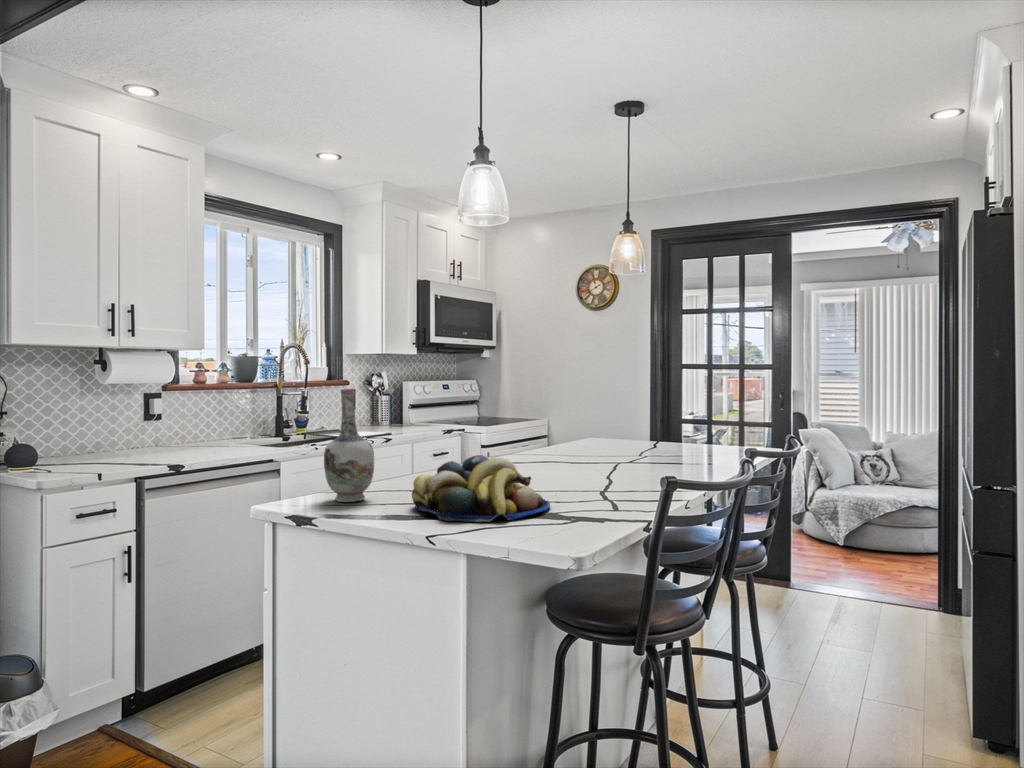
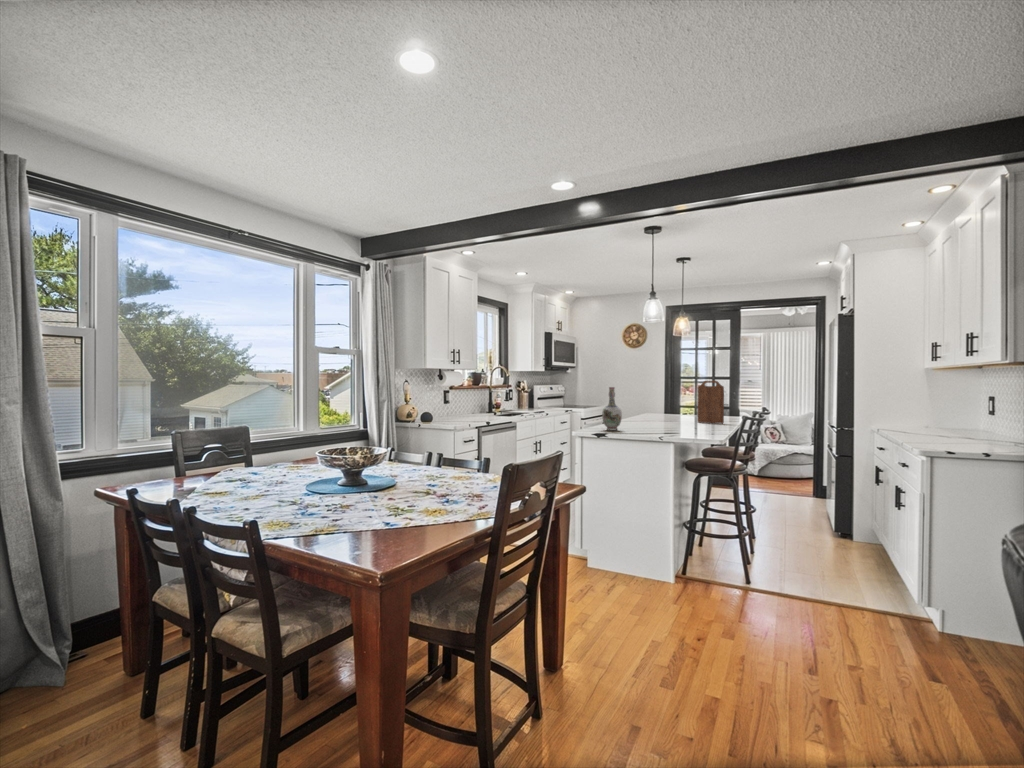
cutting board: none [637,370,693,470] -> present [697,381,724,424]
fruit bowl: present [412,455,550,522] -> none [641,413,694,435]

